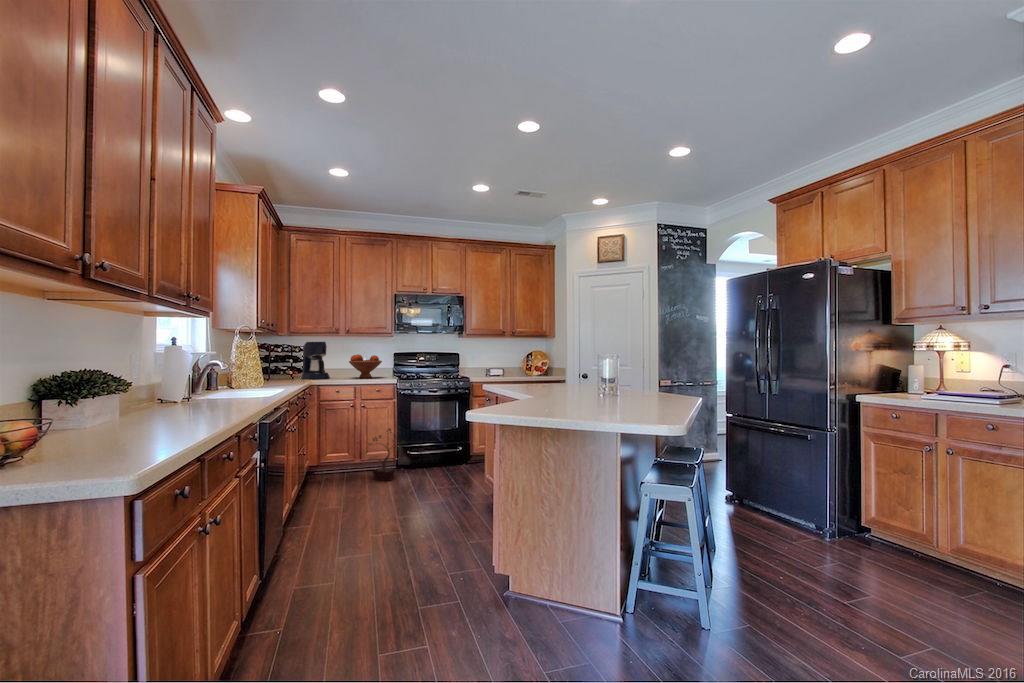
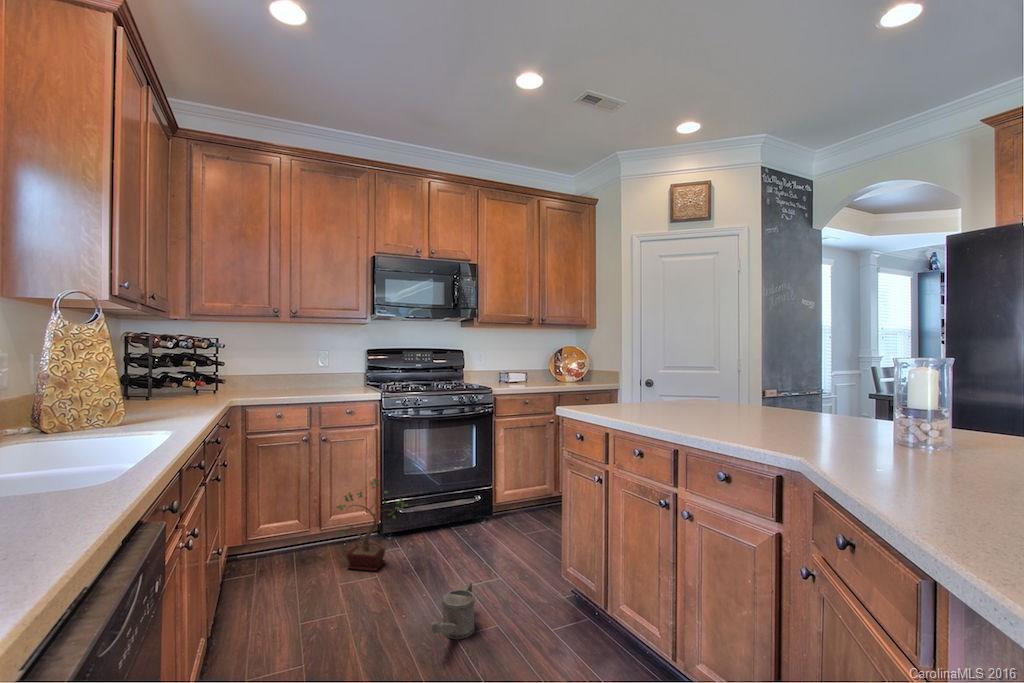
coffee maker: present [301,342,330,379] -> none [211,330,265,396]
fruit bowl: present [349,354,382,378] -> none [299,352,356,392]
watering can: none [402,481,433,505] -> present [431,583,475,640]

